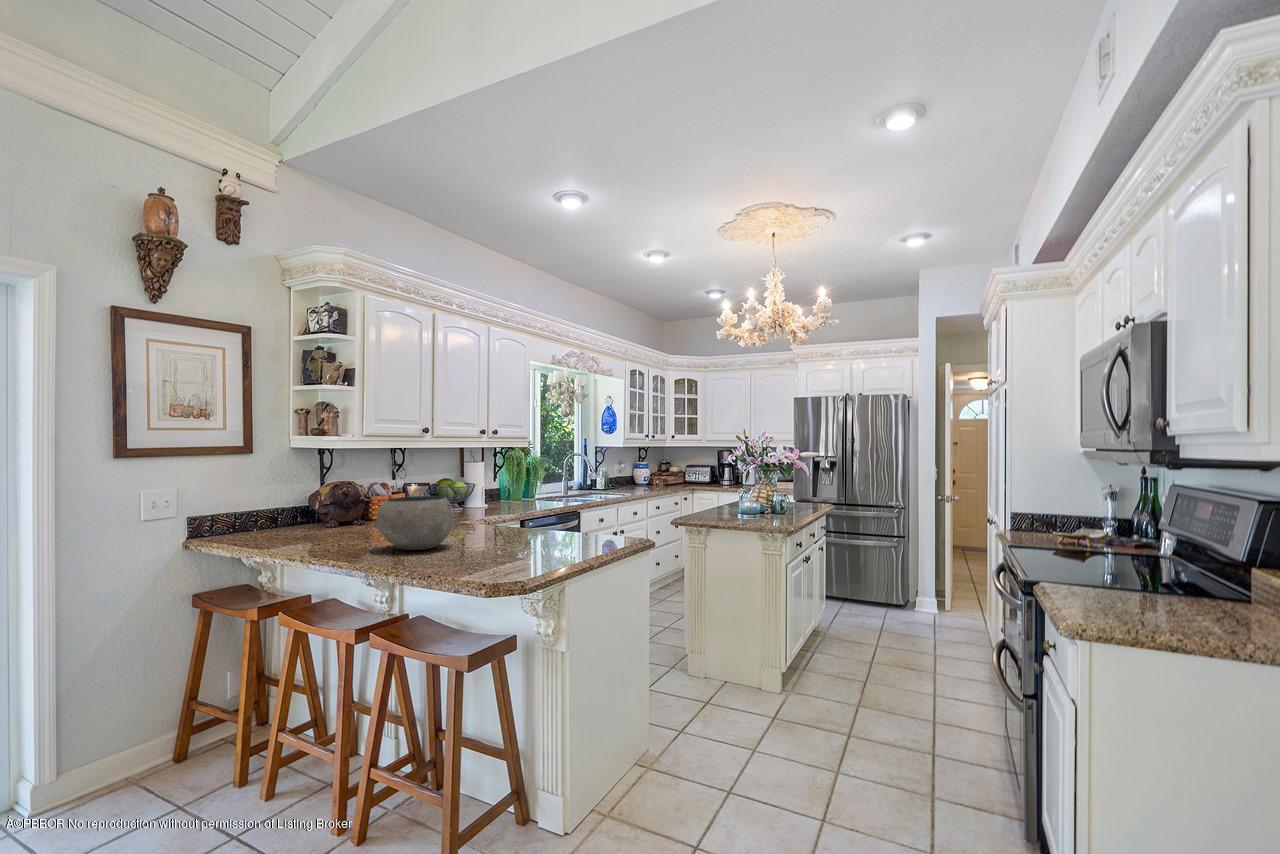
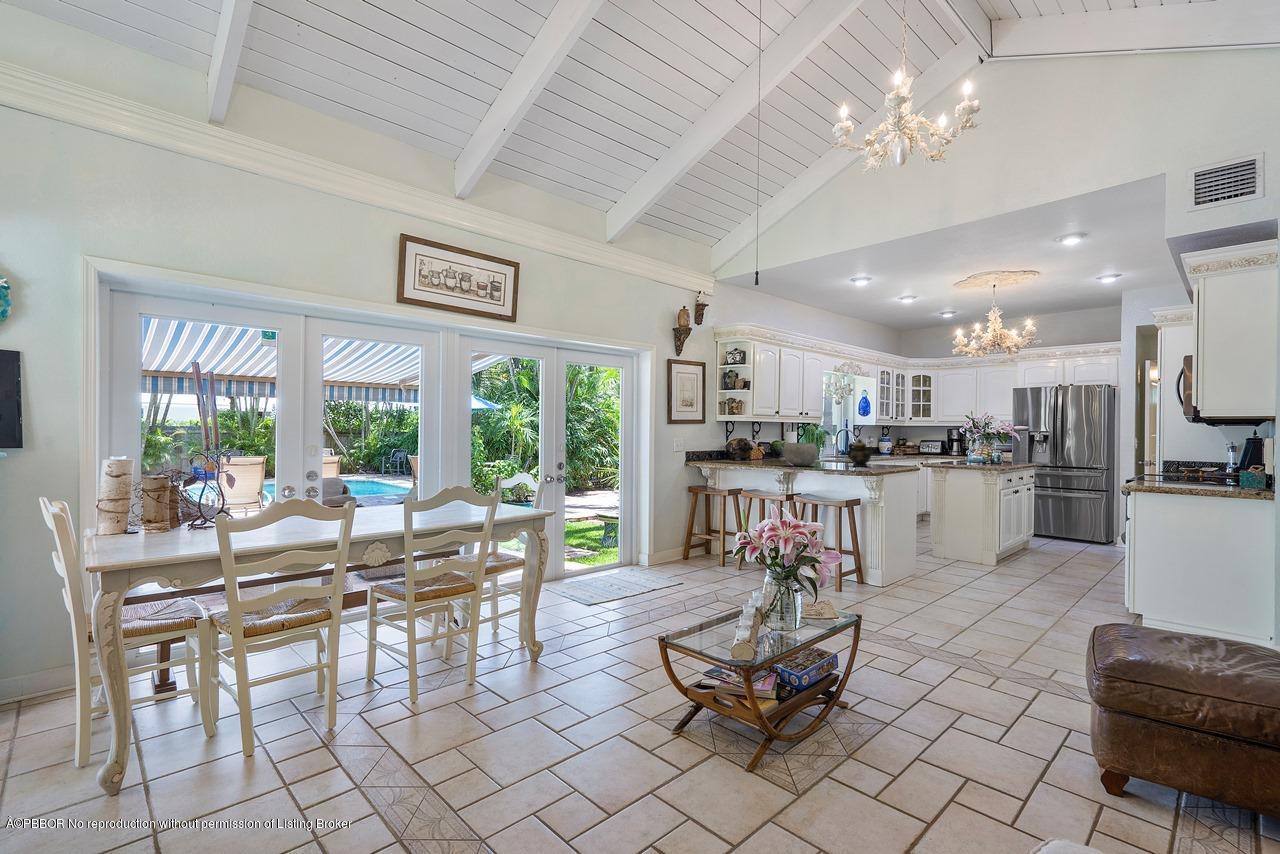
teapot: none [526,484,566,543] -> present [848,439,872,467]

